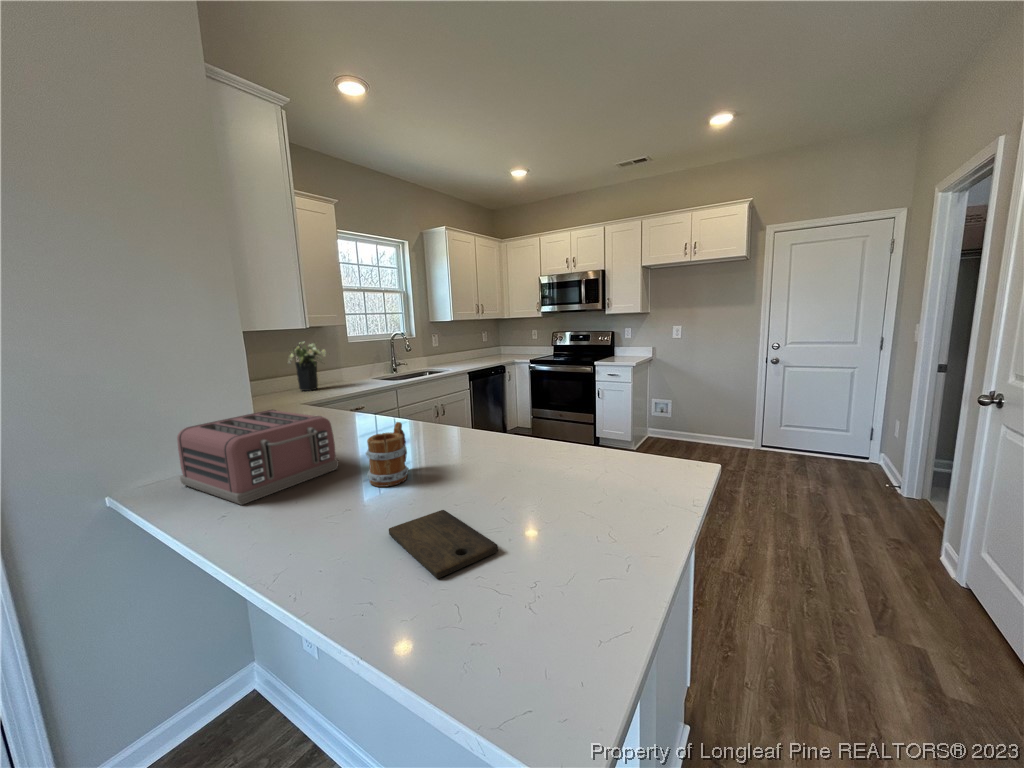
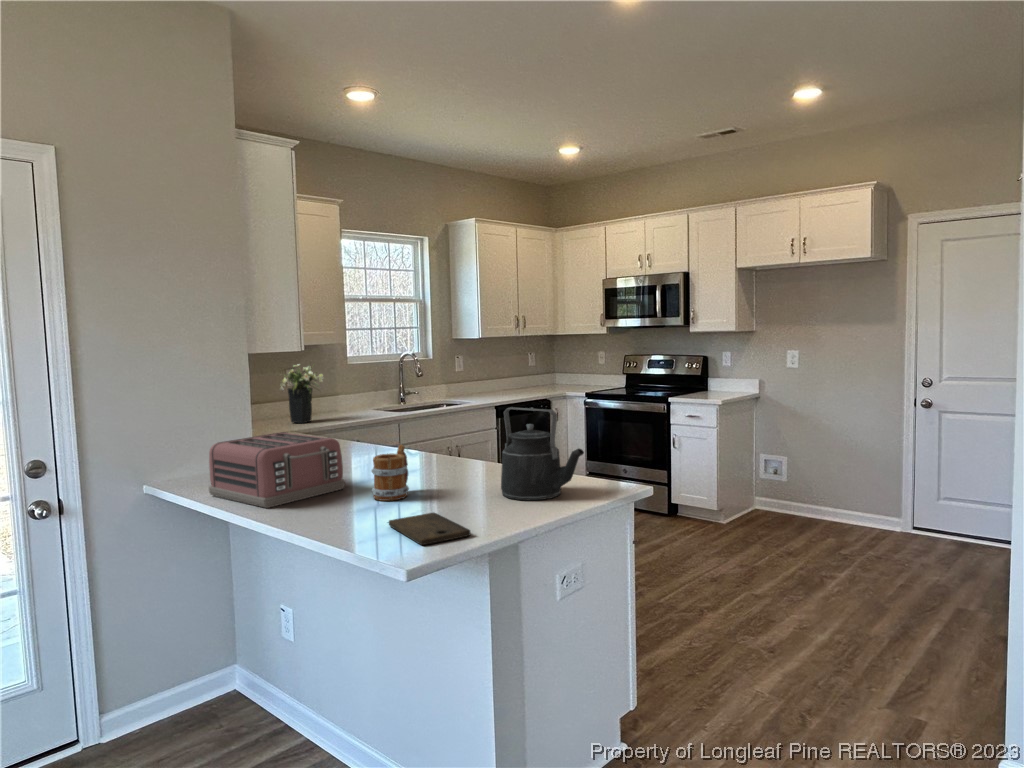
kettle: none [508,379,602,480] -> present [501,407,584,500]

